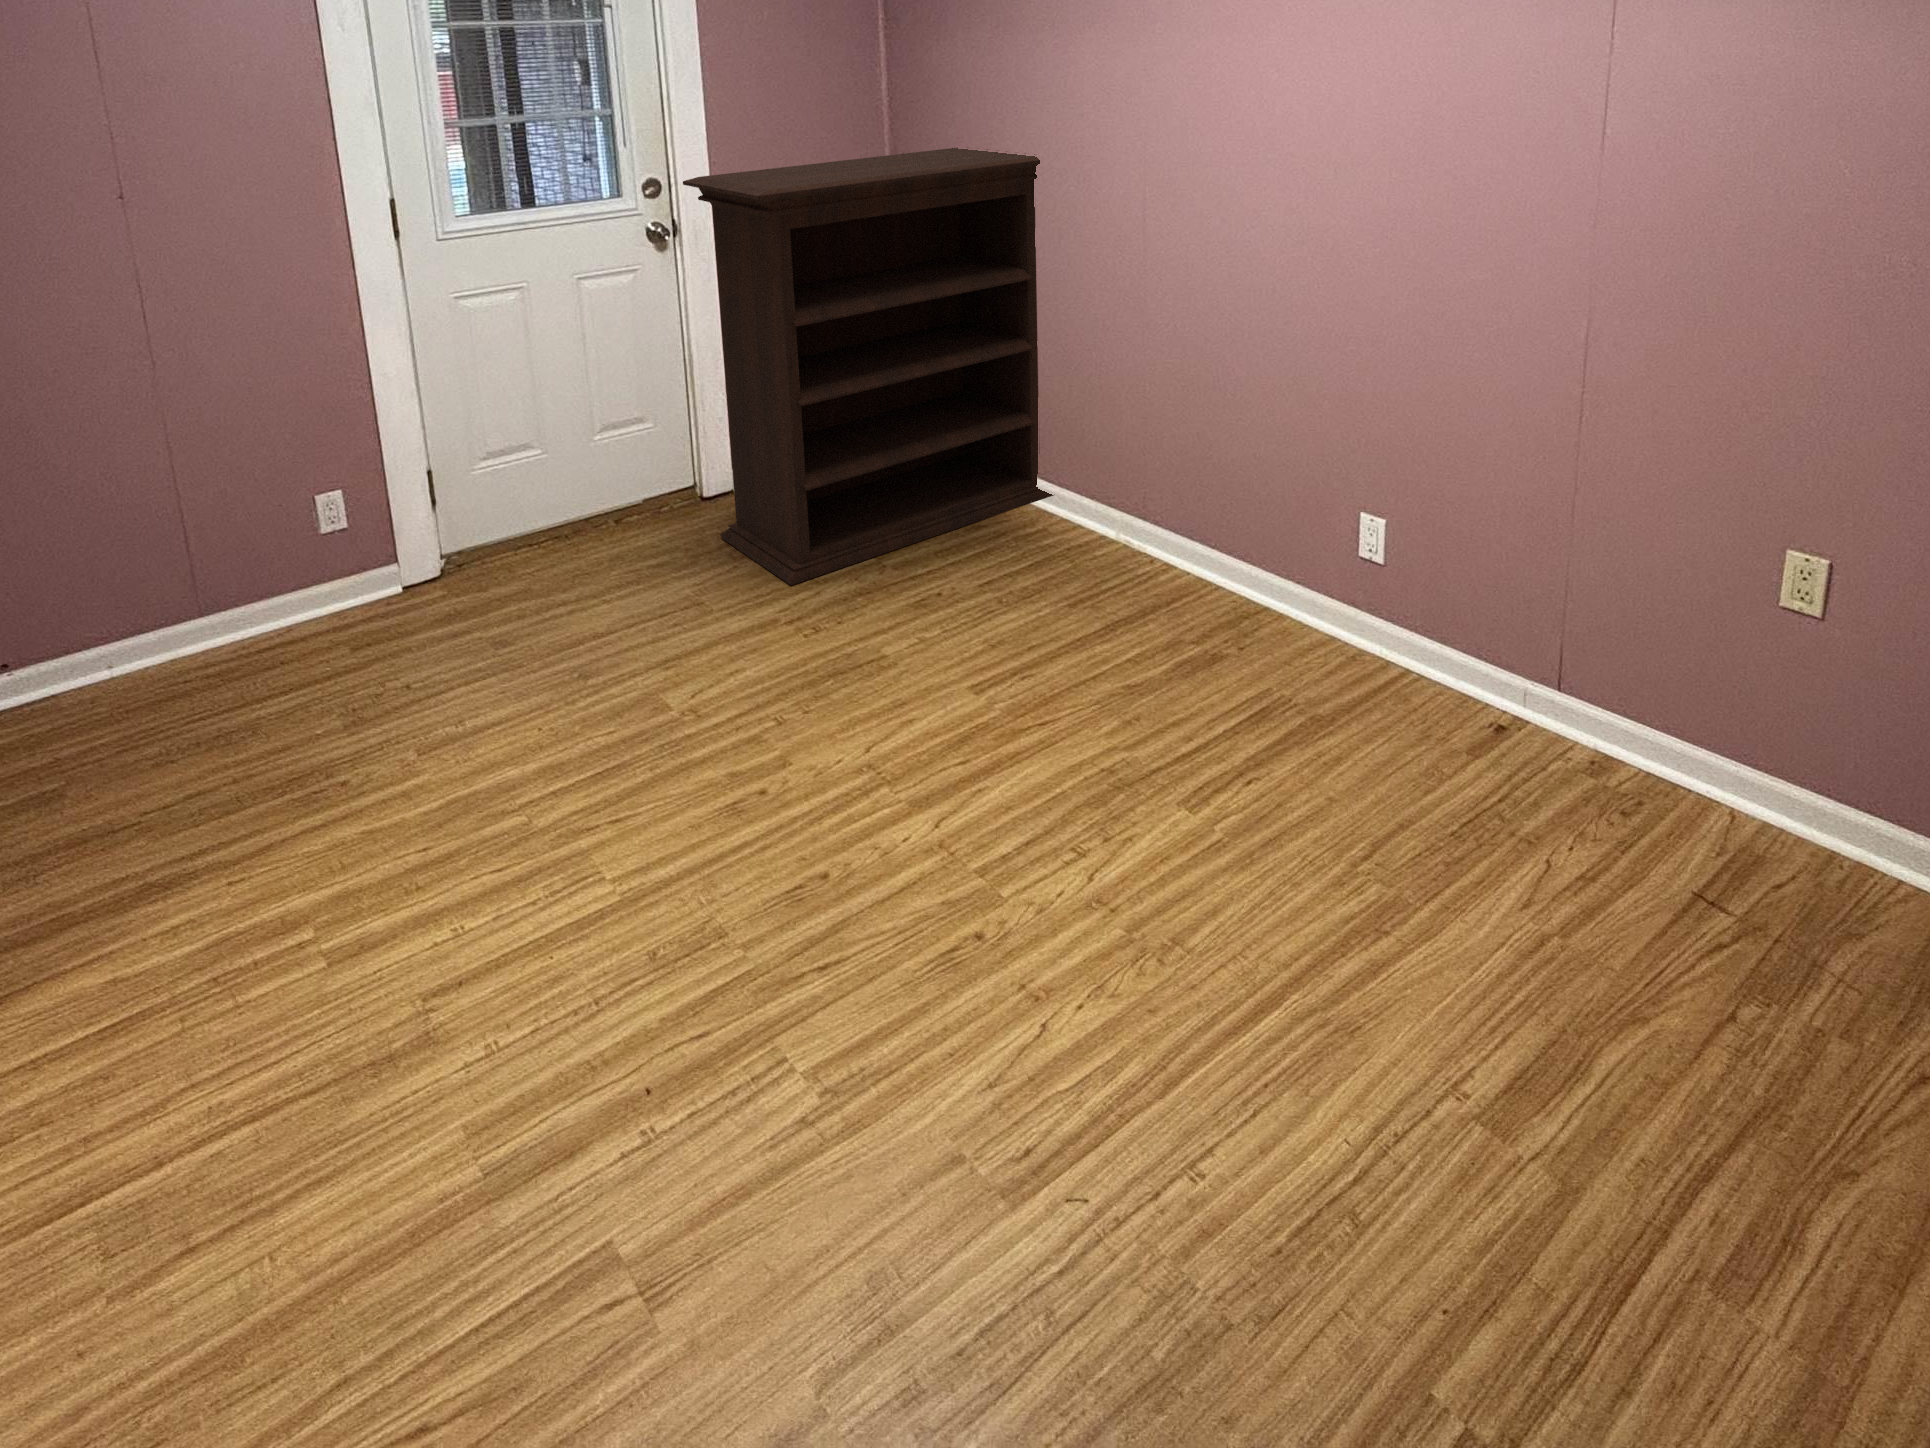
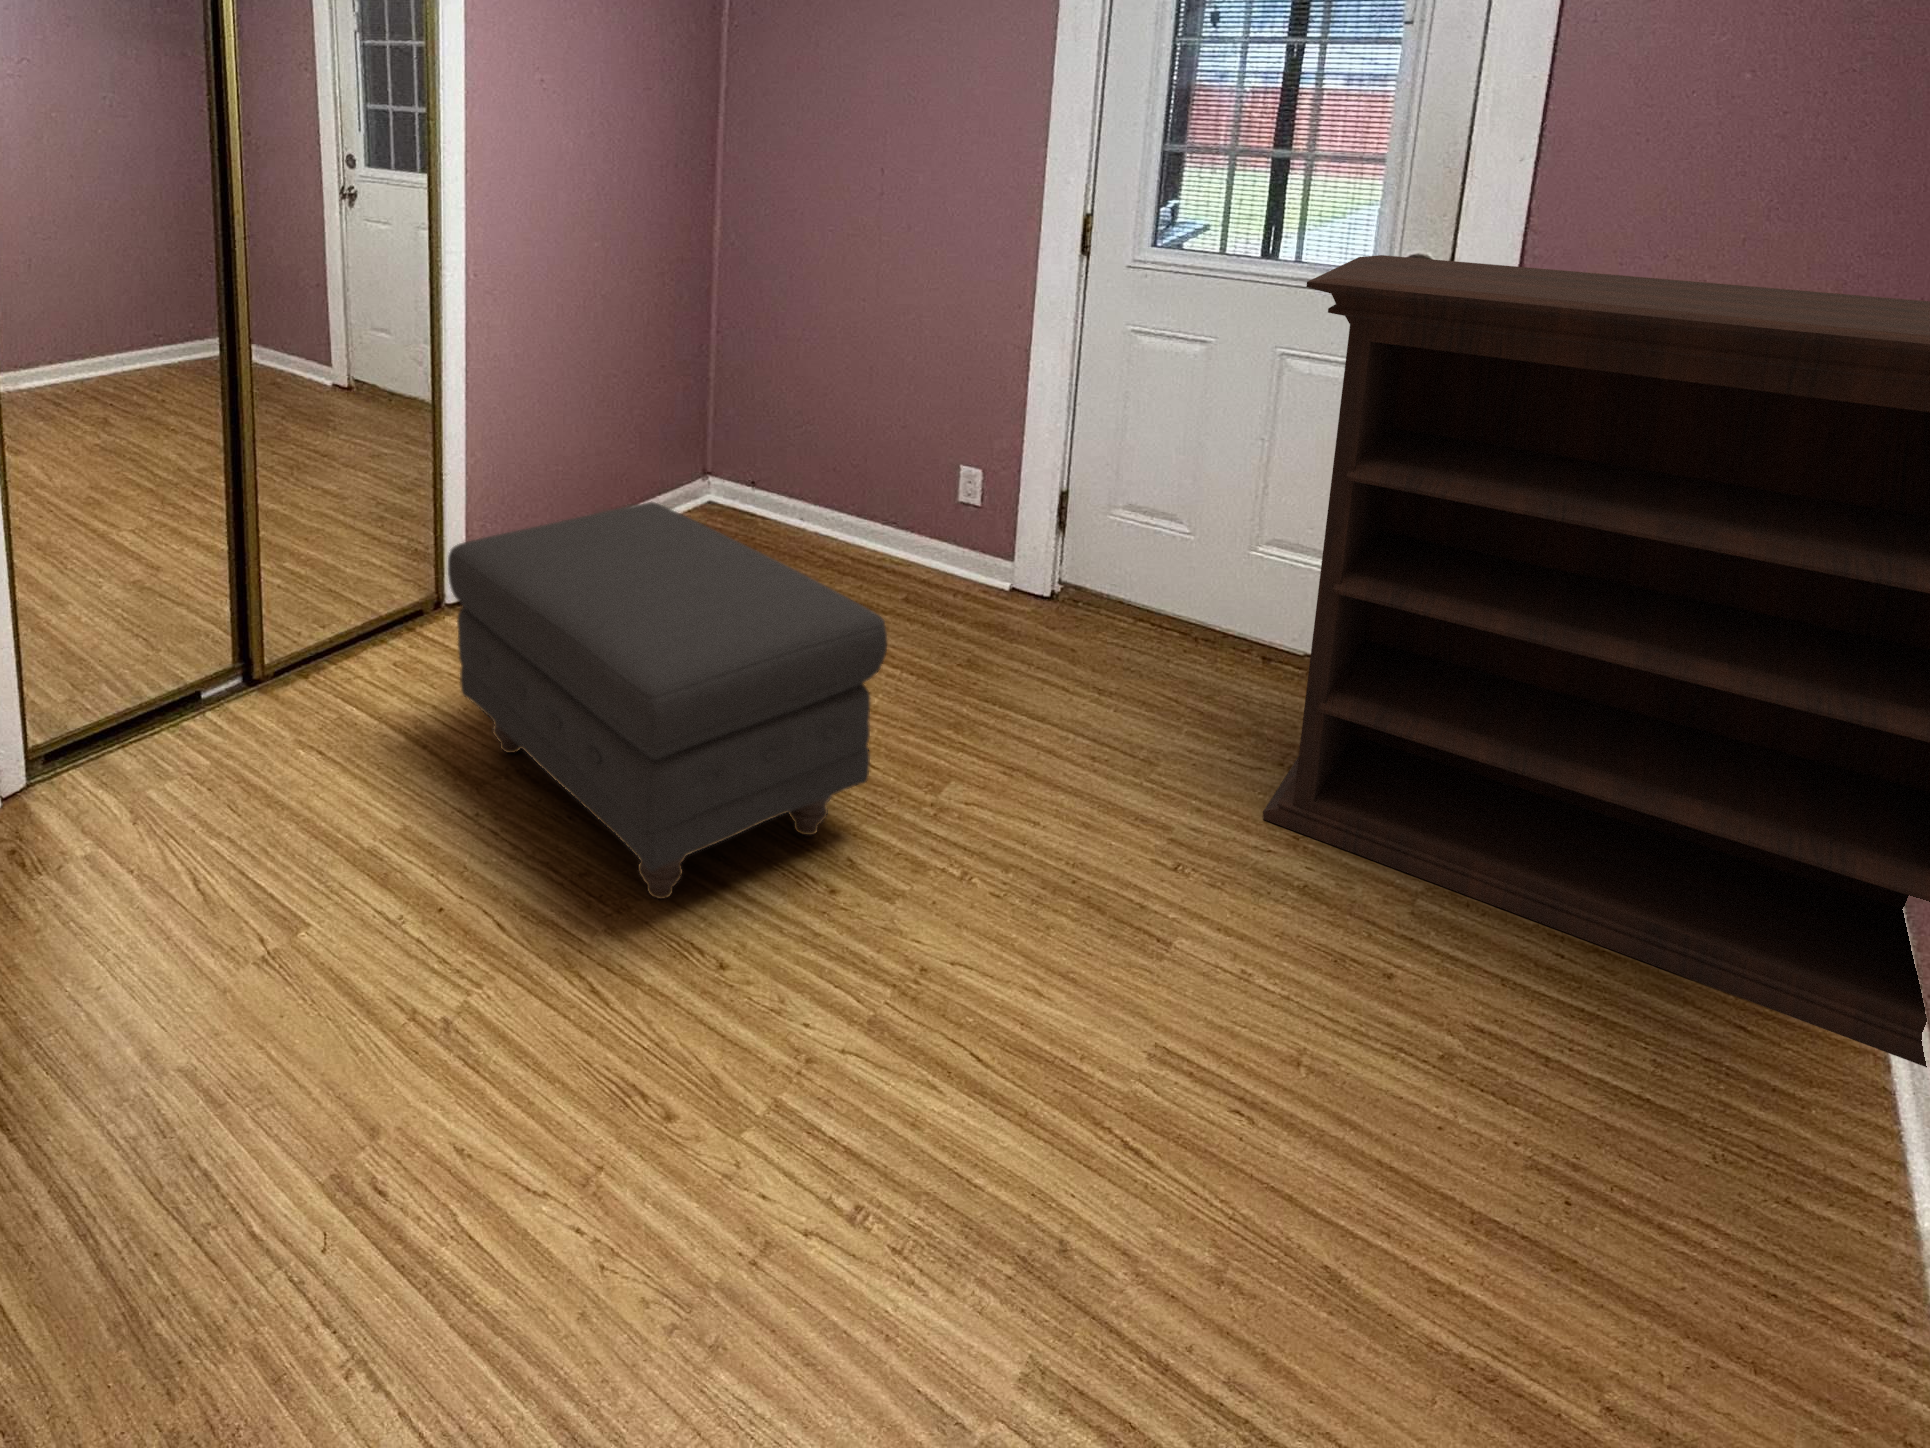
ottoman: none [246,556,768,1015] -> present [448,502,887,899]

